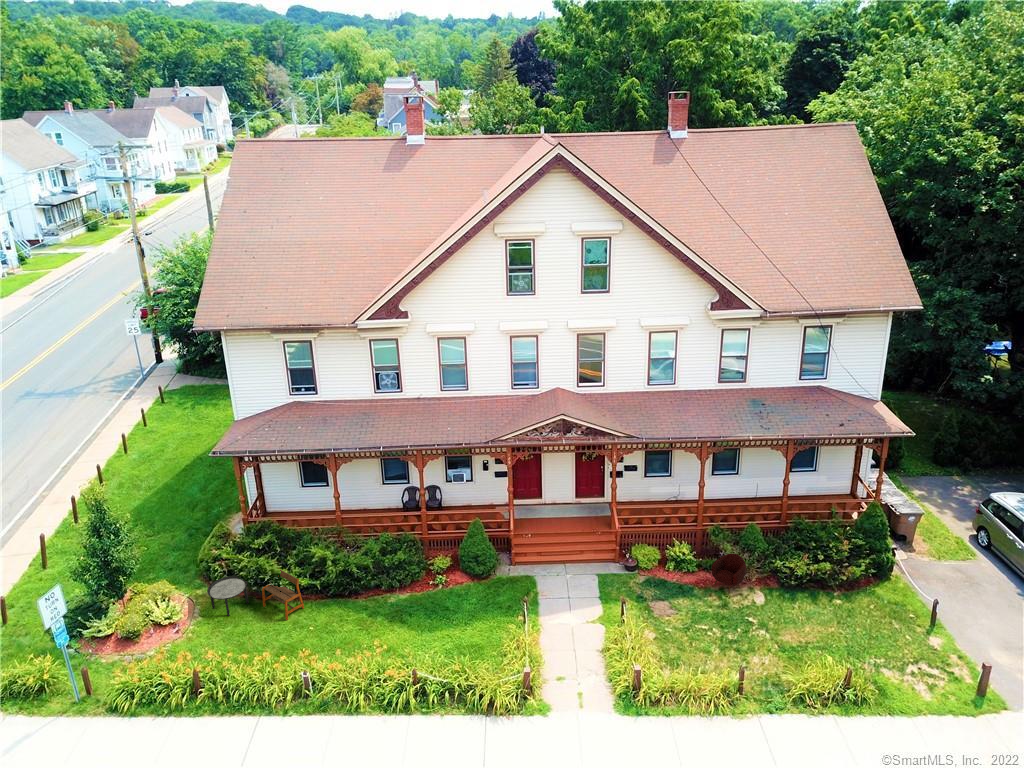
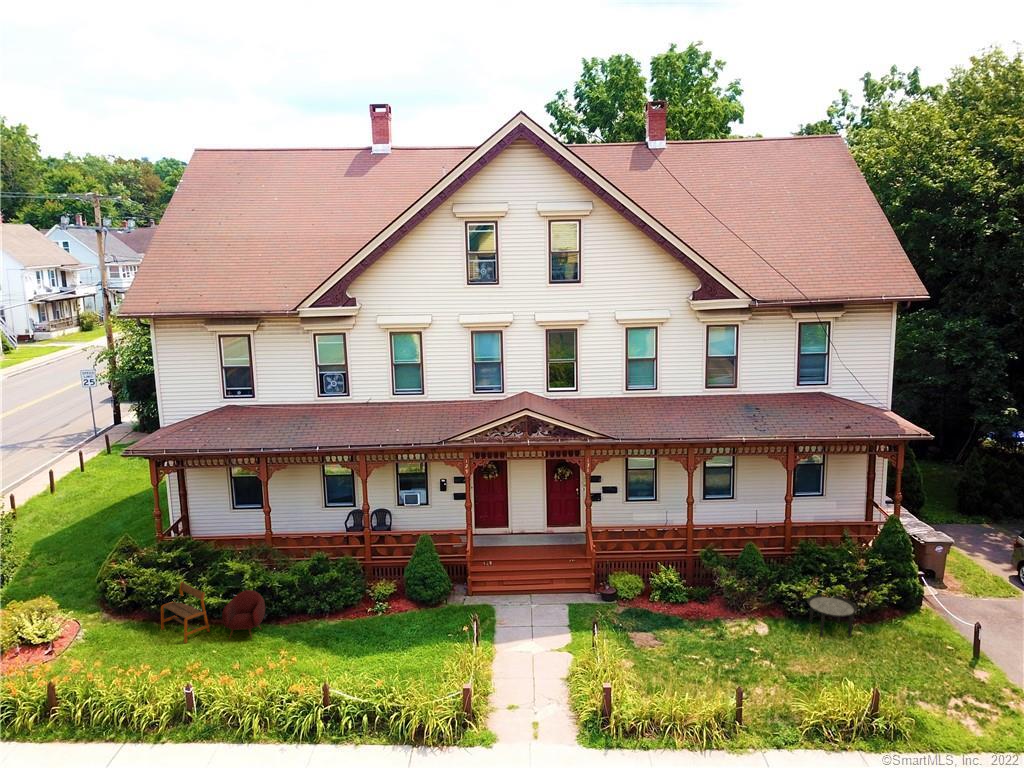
armchair: present [712,553,746,593] -> present [222,590,265,640]
round table: present [207,576,249,616] -> present [807,594,857,637]

